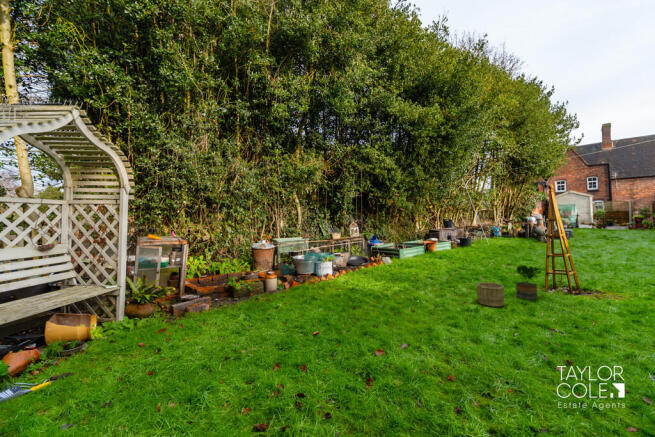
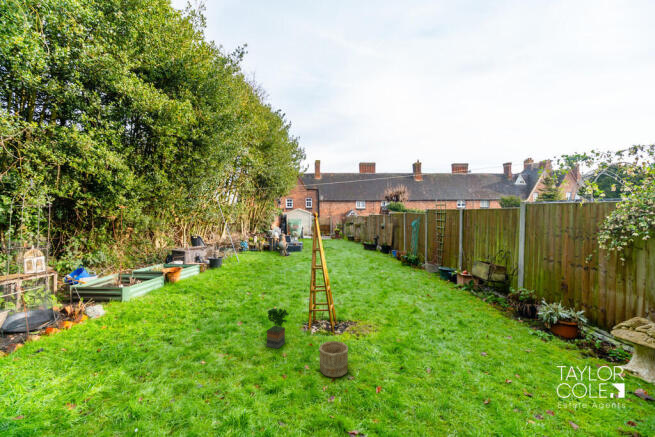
wooden bucket: present [476,282,504,307] -> present [319,341,348,377]

